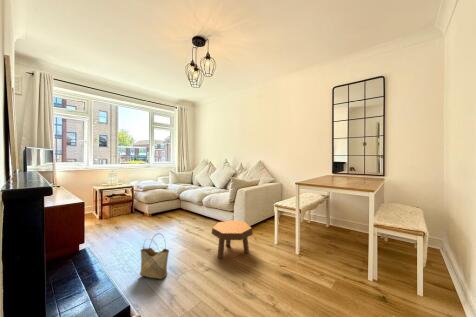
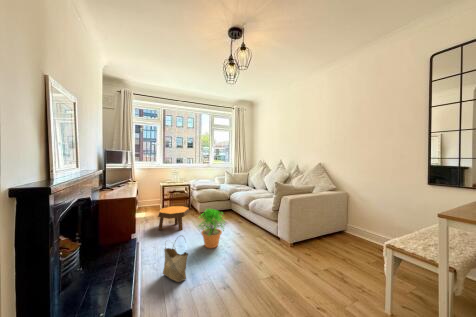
potted plant: none [162,205,192,245] -> present [199,209,225,248]
footstool: present [212,220,253,258] -> present [158,206,189,231]

